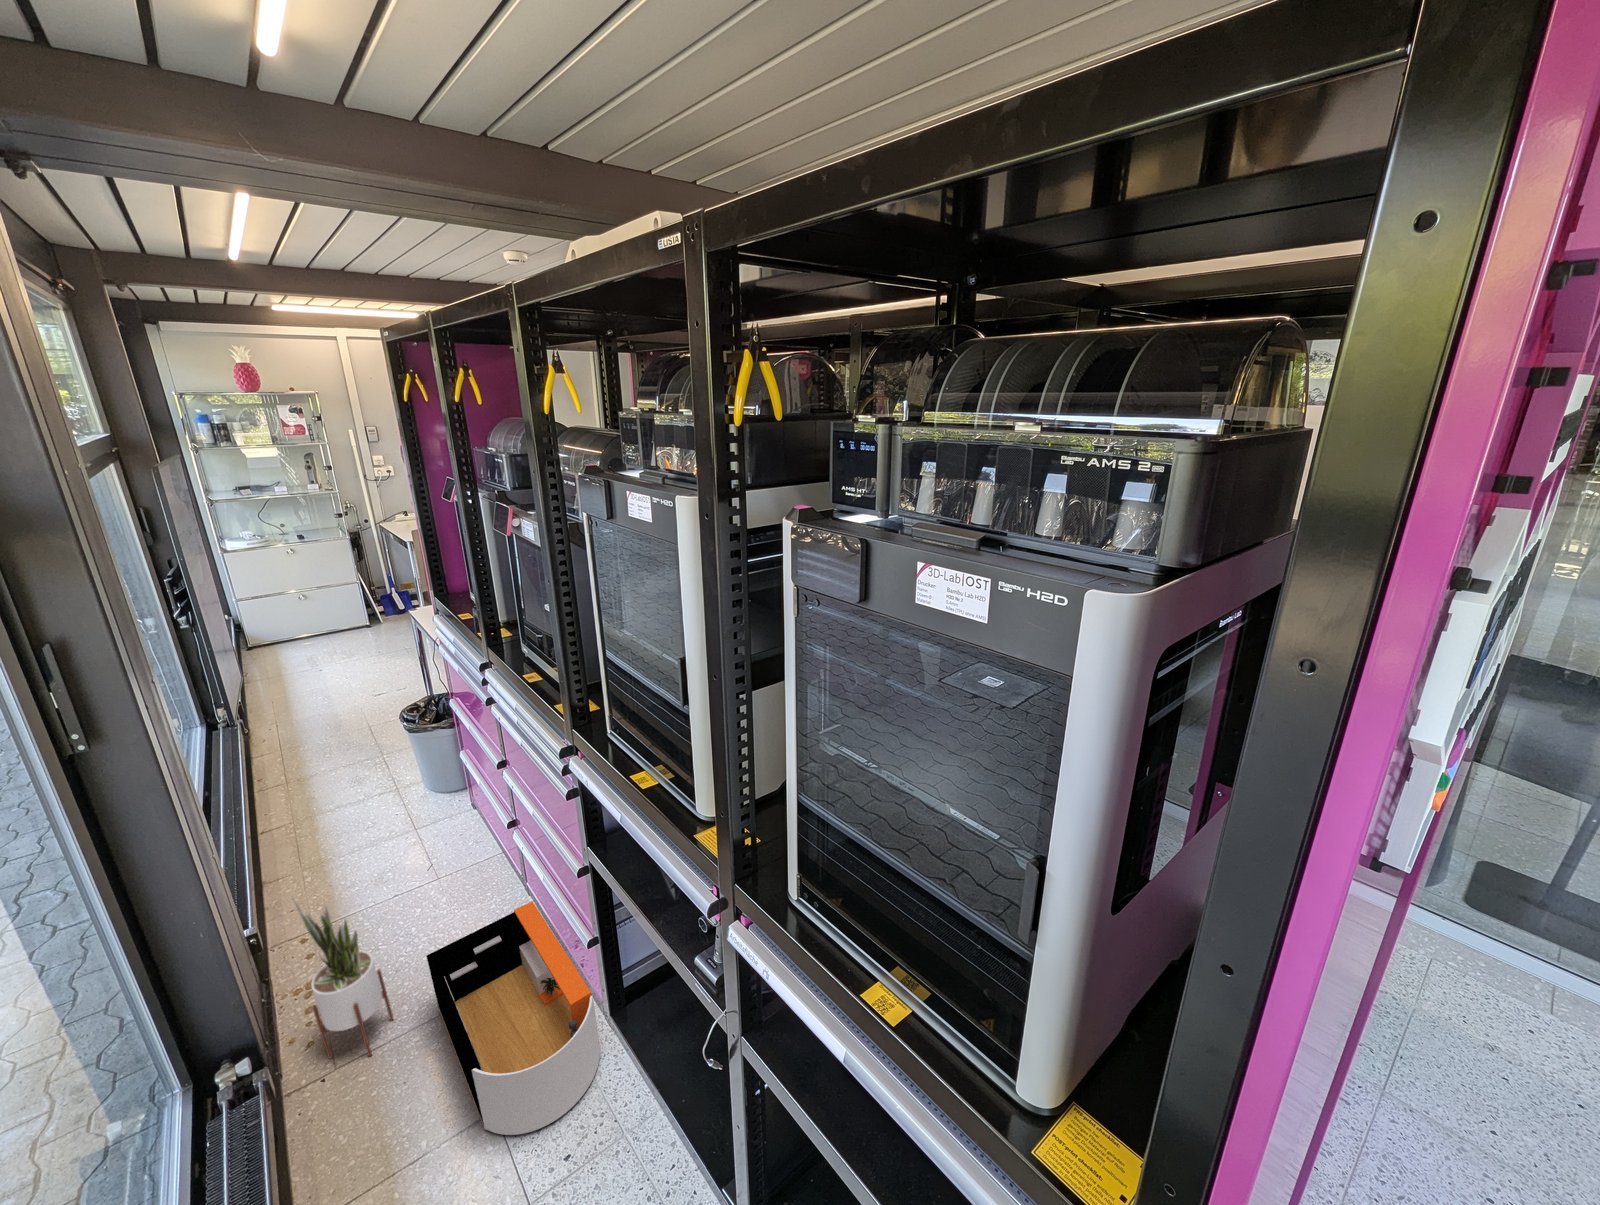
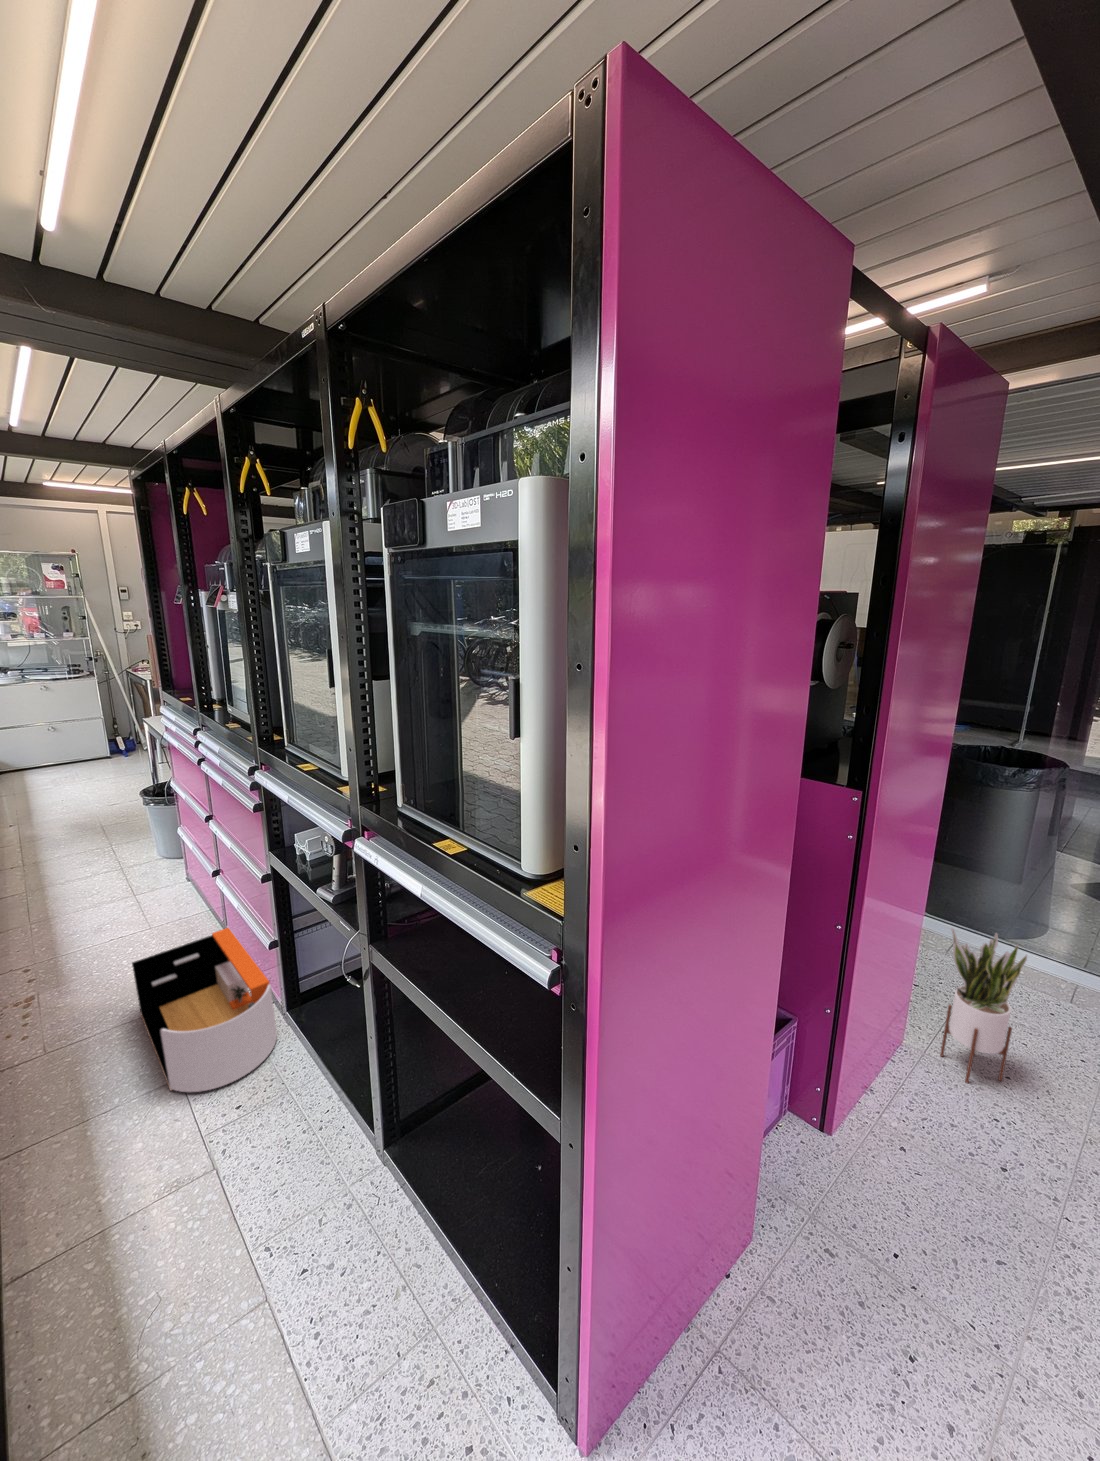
potted plant: present [292,898,393,1058] -> present [940,929,1027,1083]

